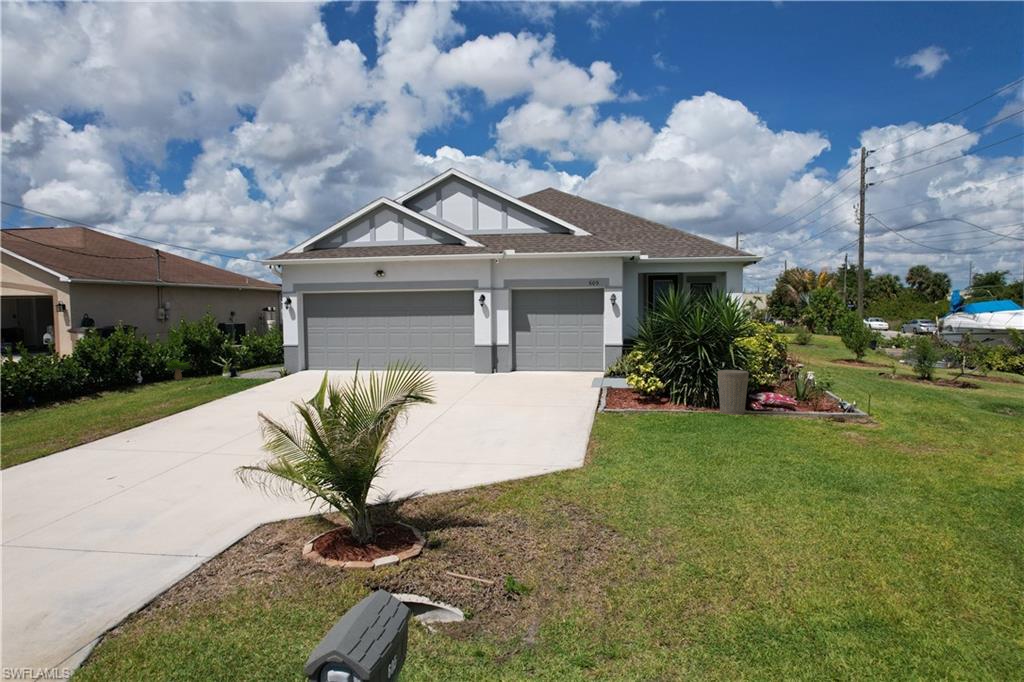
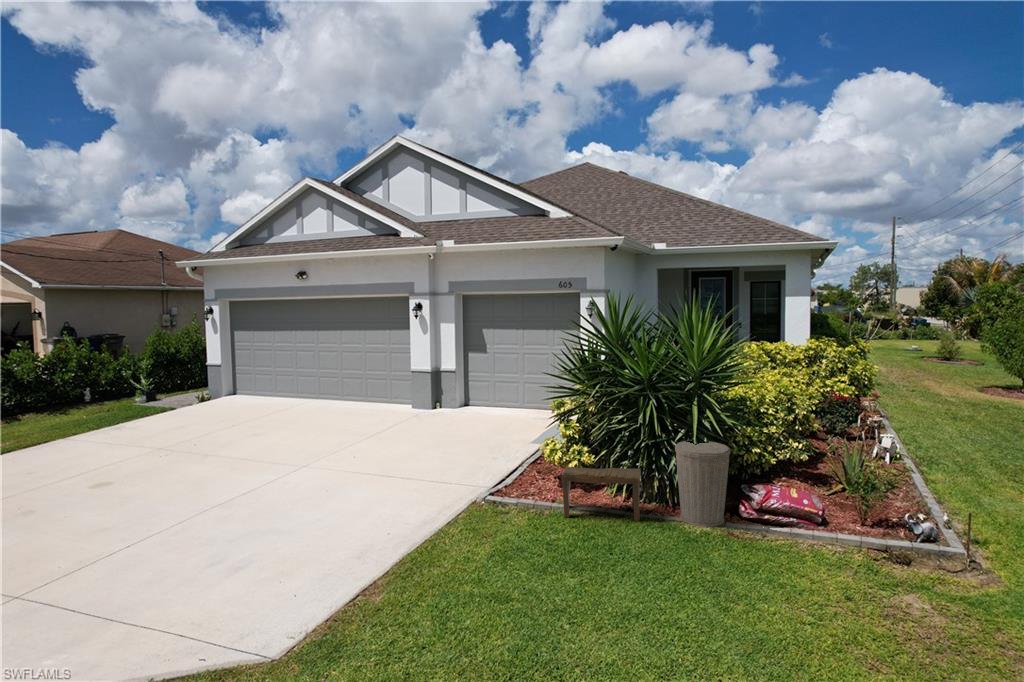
potted plant: present [167,361,189,380] -> none [61,382,98,408]
bench: none [651,386,701,414] -> present [561,466,641,521]

